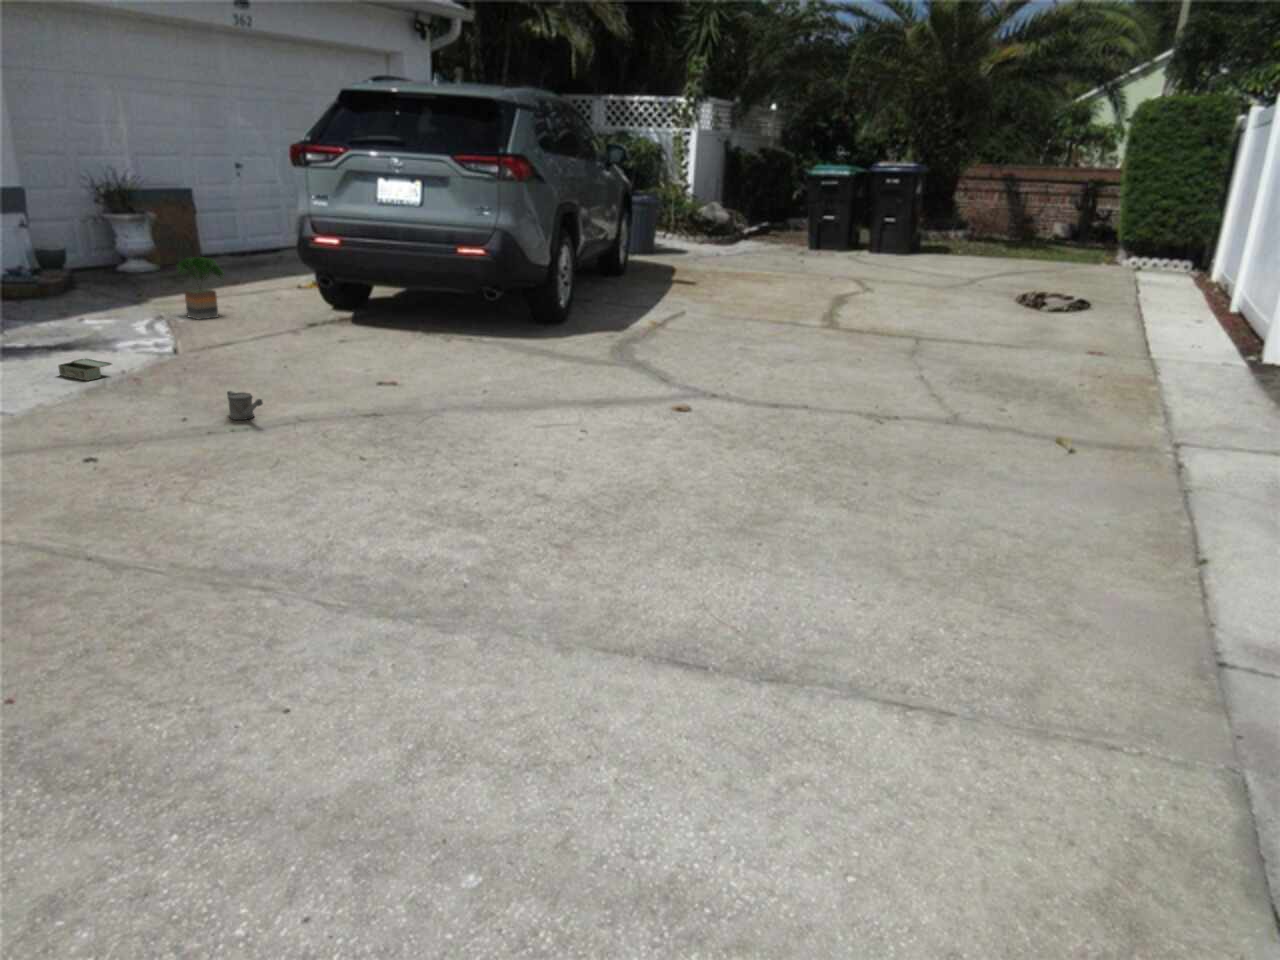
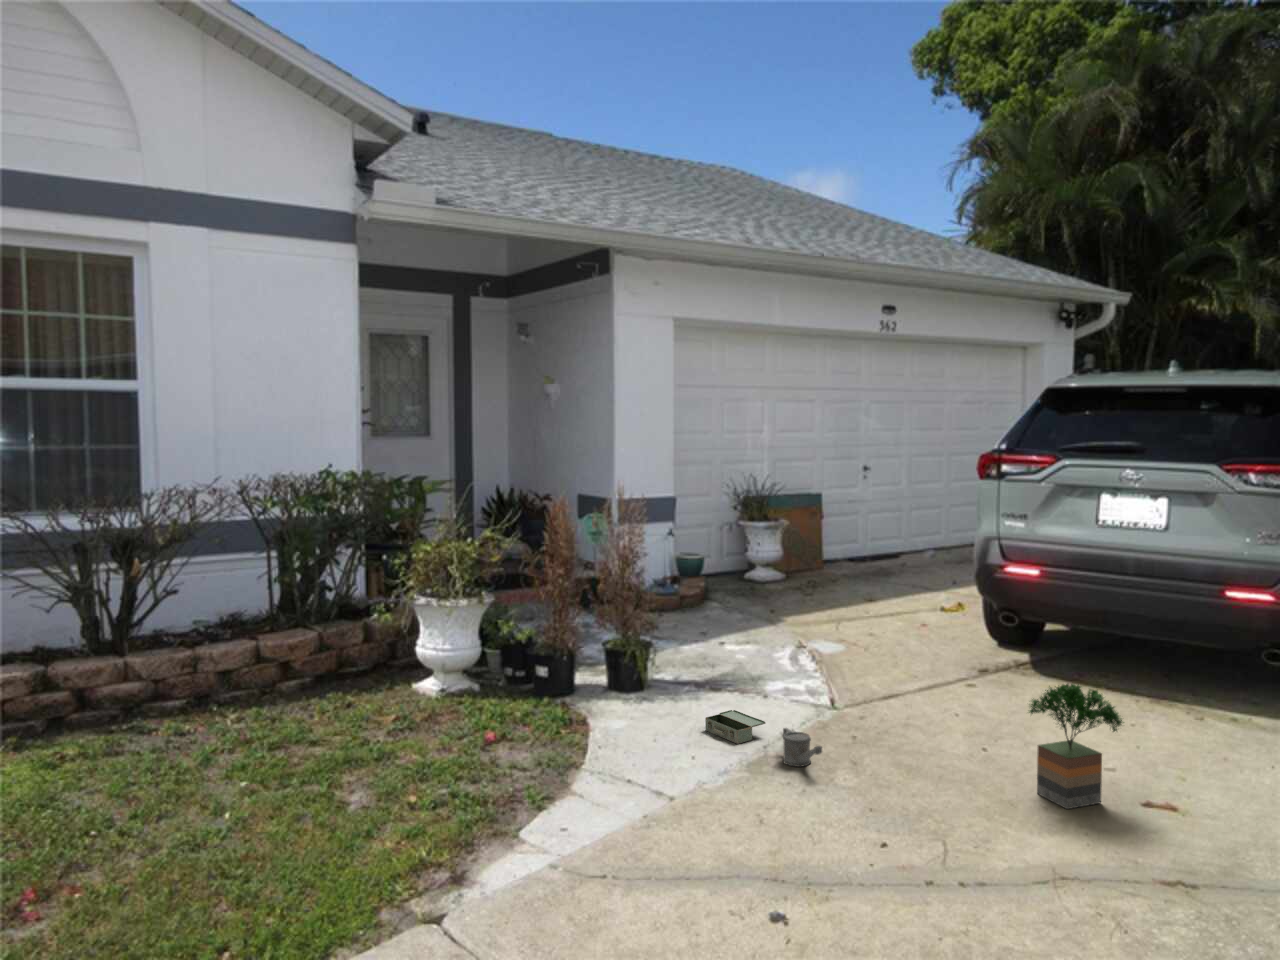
potted tree: present [178,257,224,320] -> present [1029,684,1124,809]
watering can: present [227,391,263,420] -> present [783,728,822,767]

